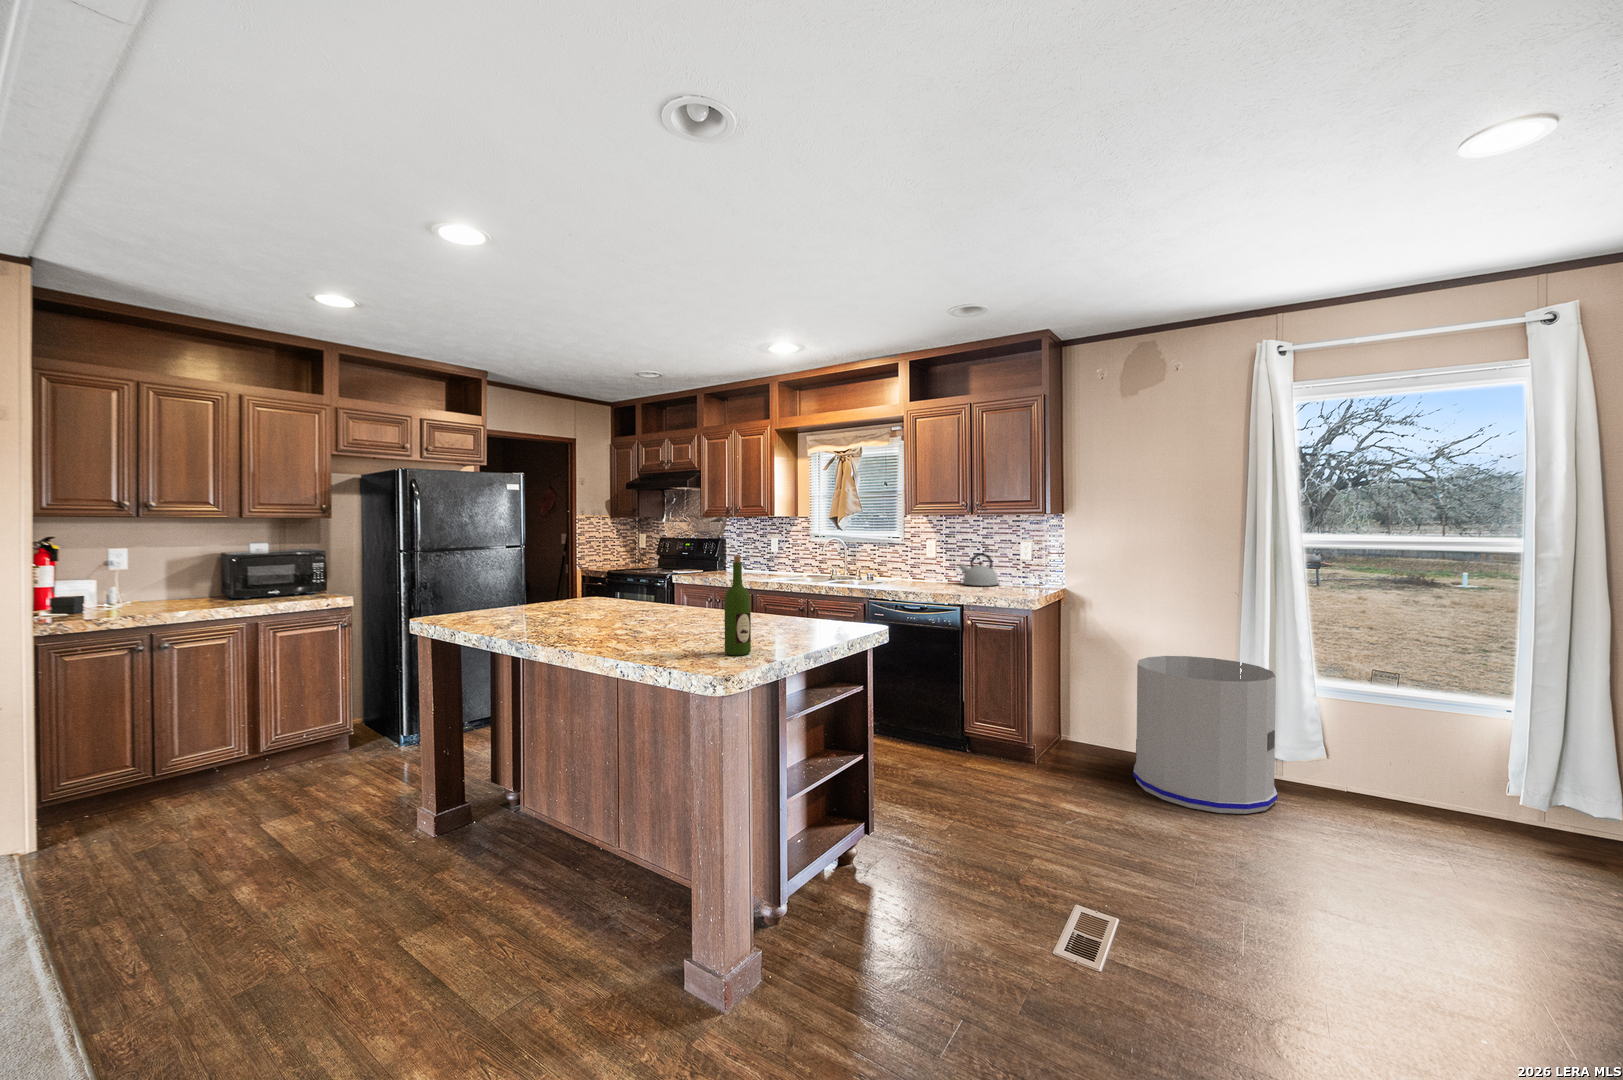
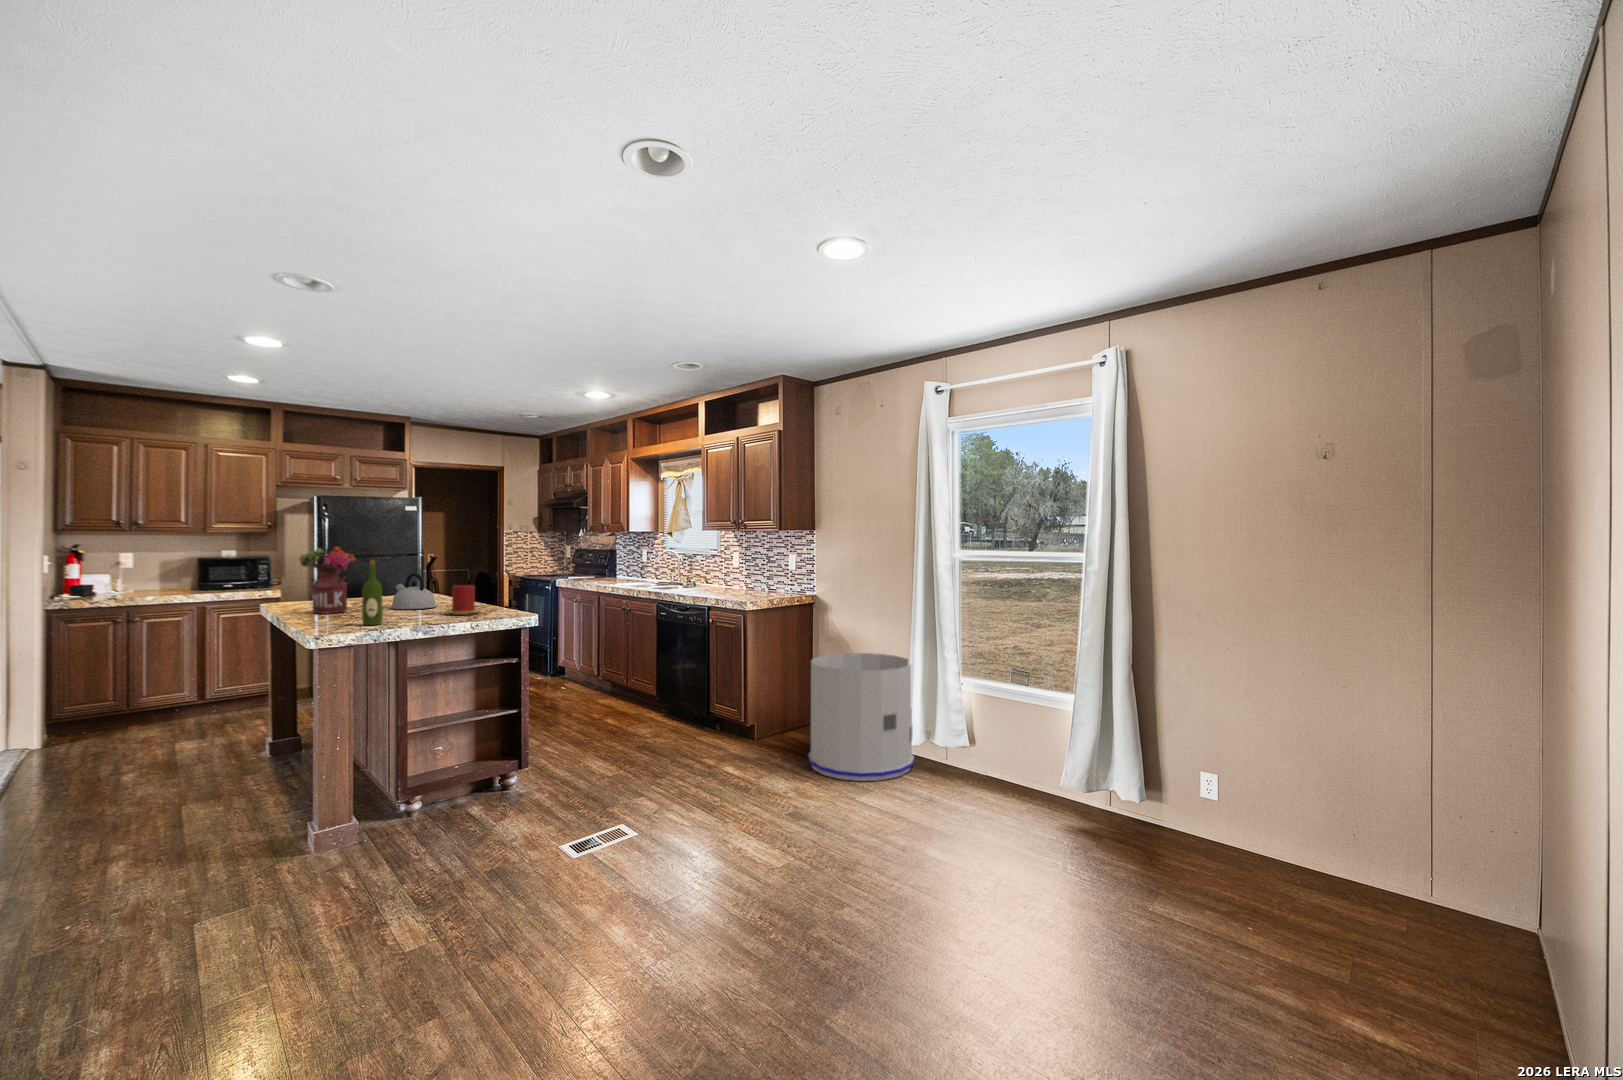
flower arrangement: none [551,536,622,636] -> present [300,547,355,614]
kettle: present [959,553,999,586] -> present [391,573,436,609]
candle: none [757,588,804,631] -> present [446,585,481,615]

